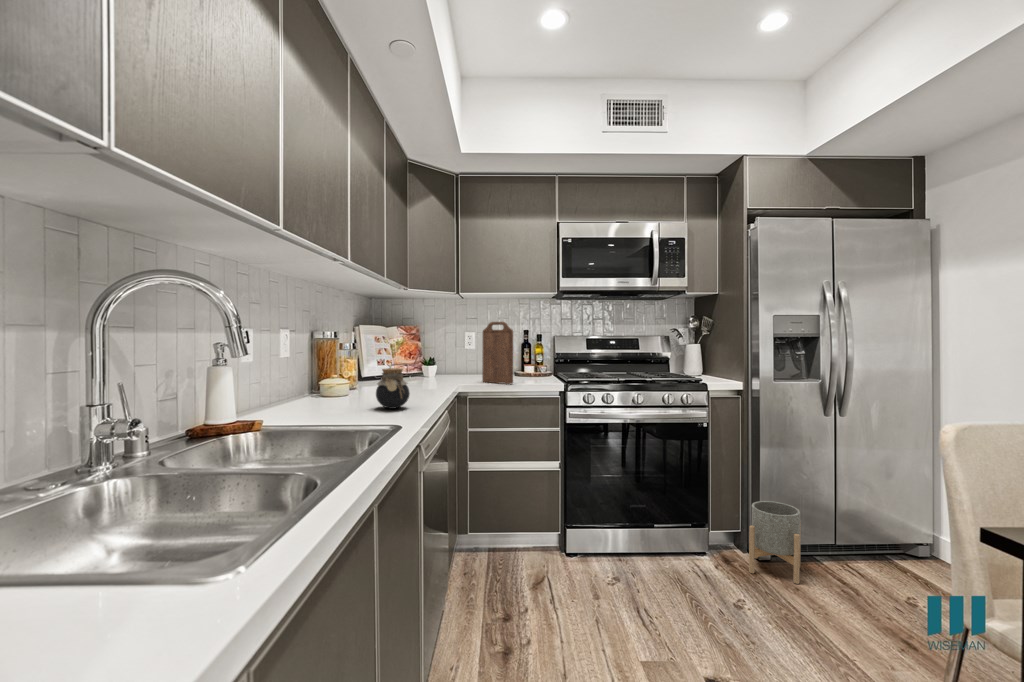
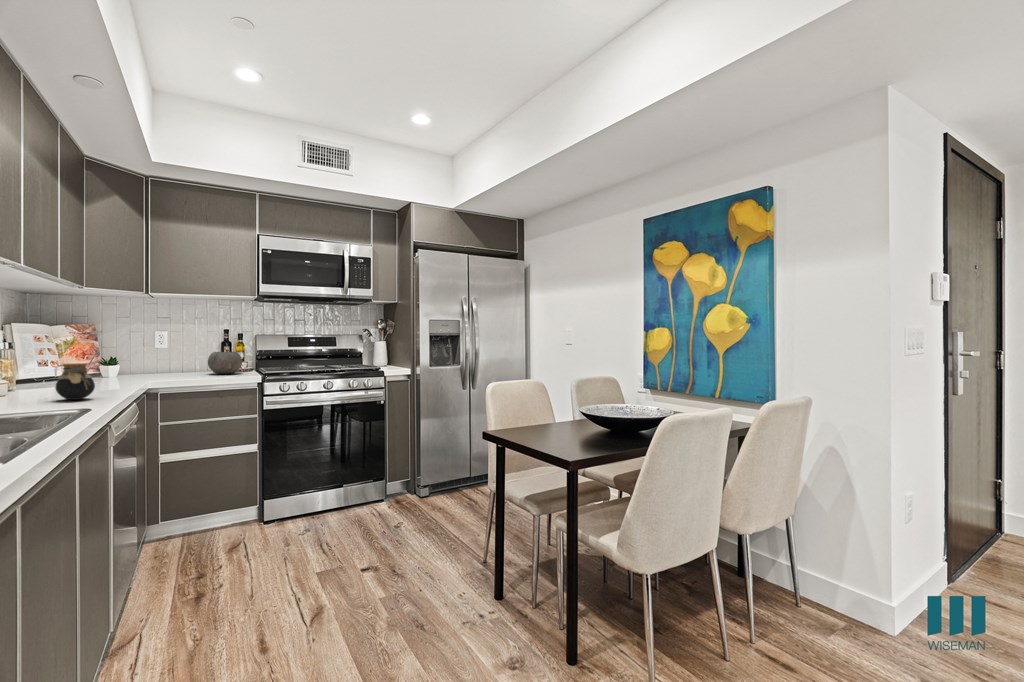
cutting board: present [482,322,513,384] -> none [174,321,208,378]
bowl: none [512,354,544,378] -> present [208,352,242,374]
planter: present [749,501,801,584] -> none [413,456,450,510]

